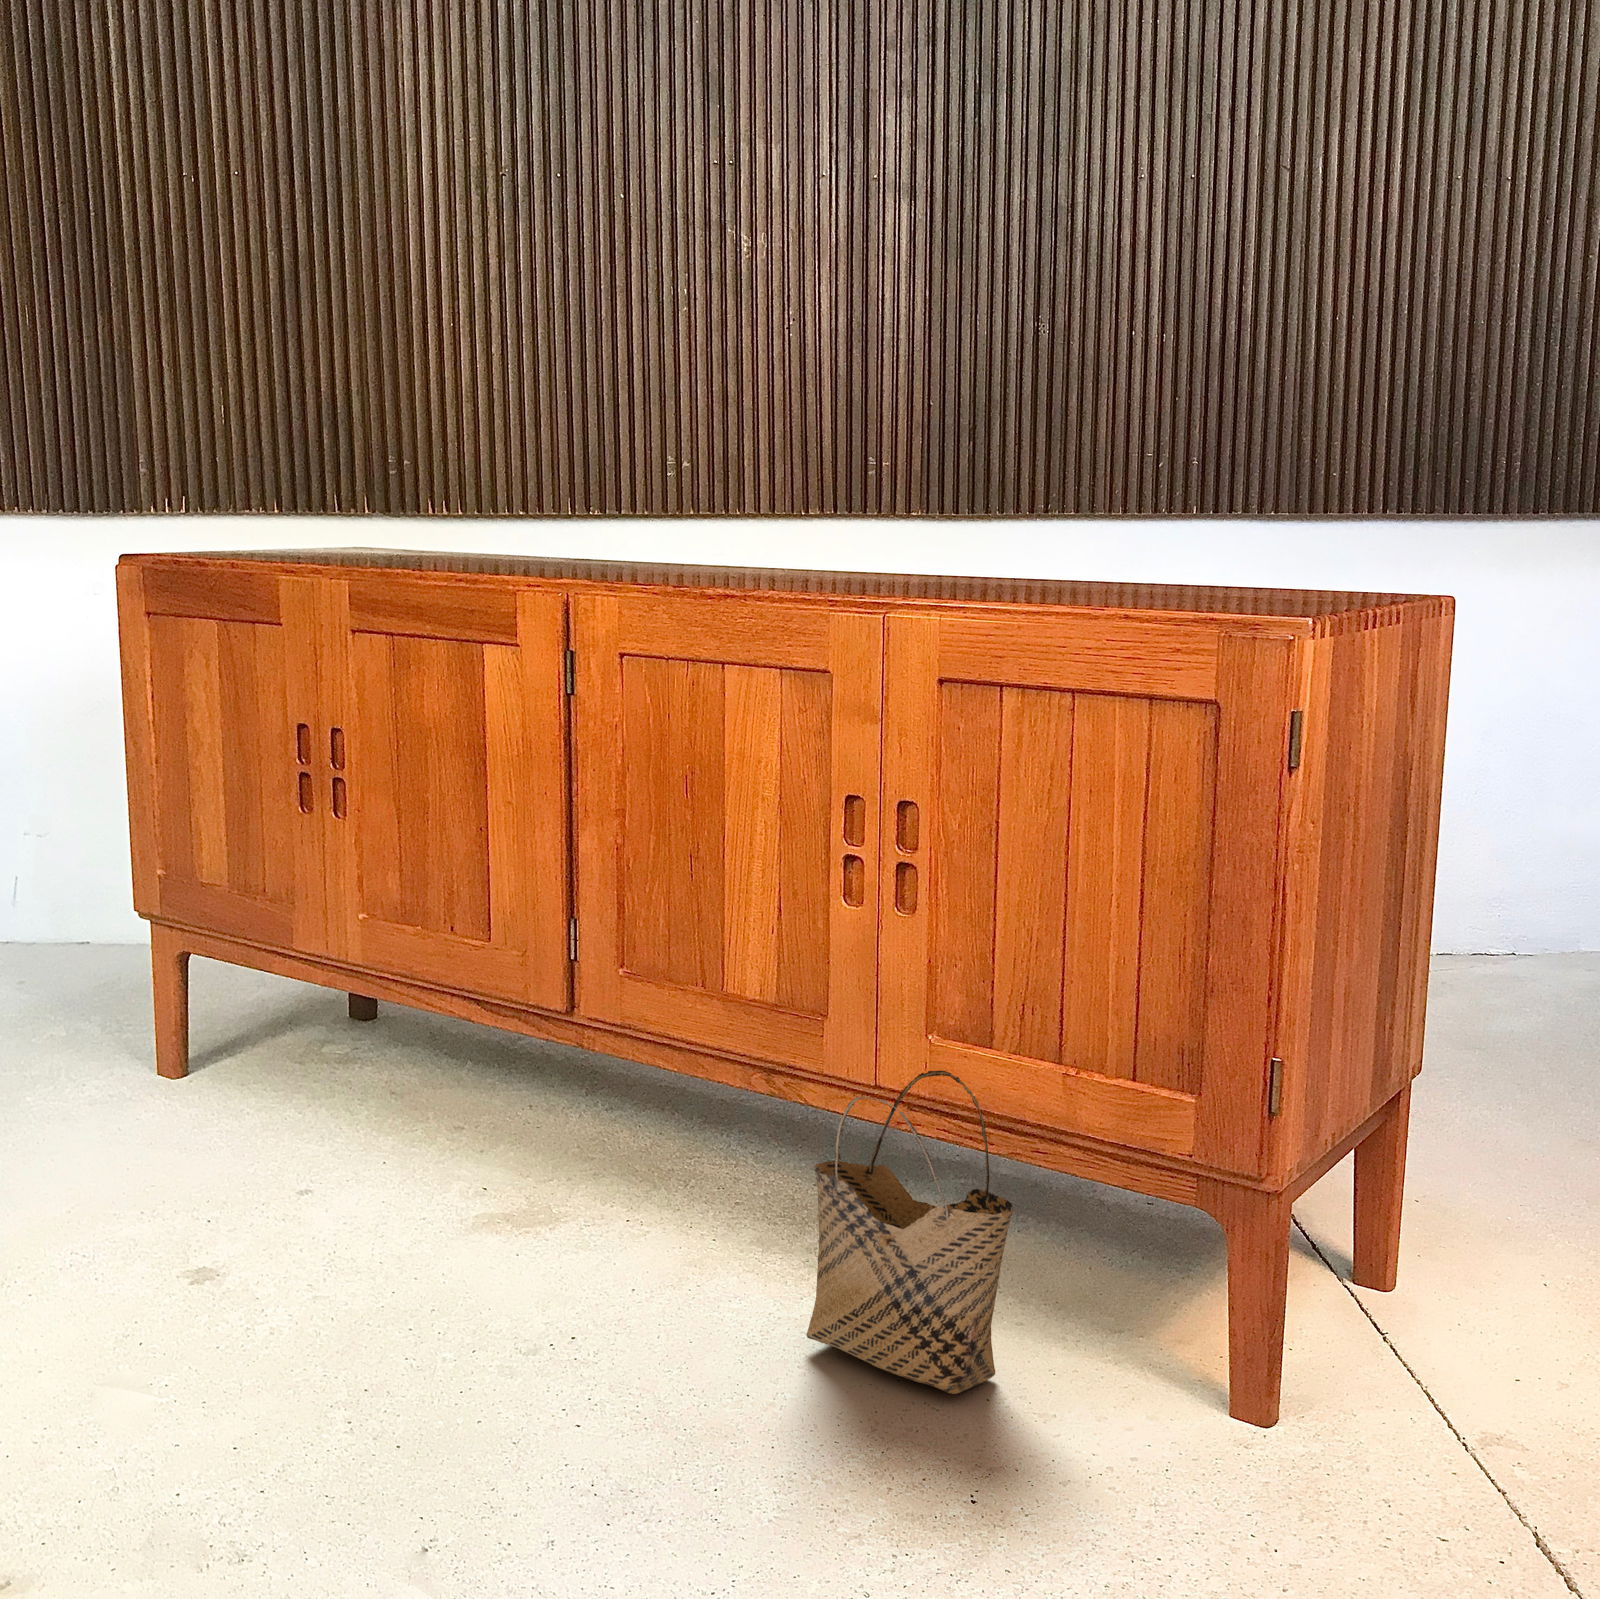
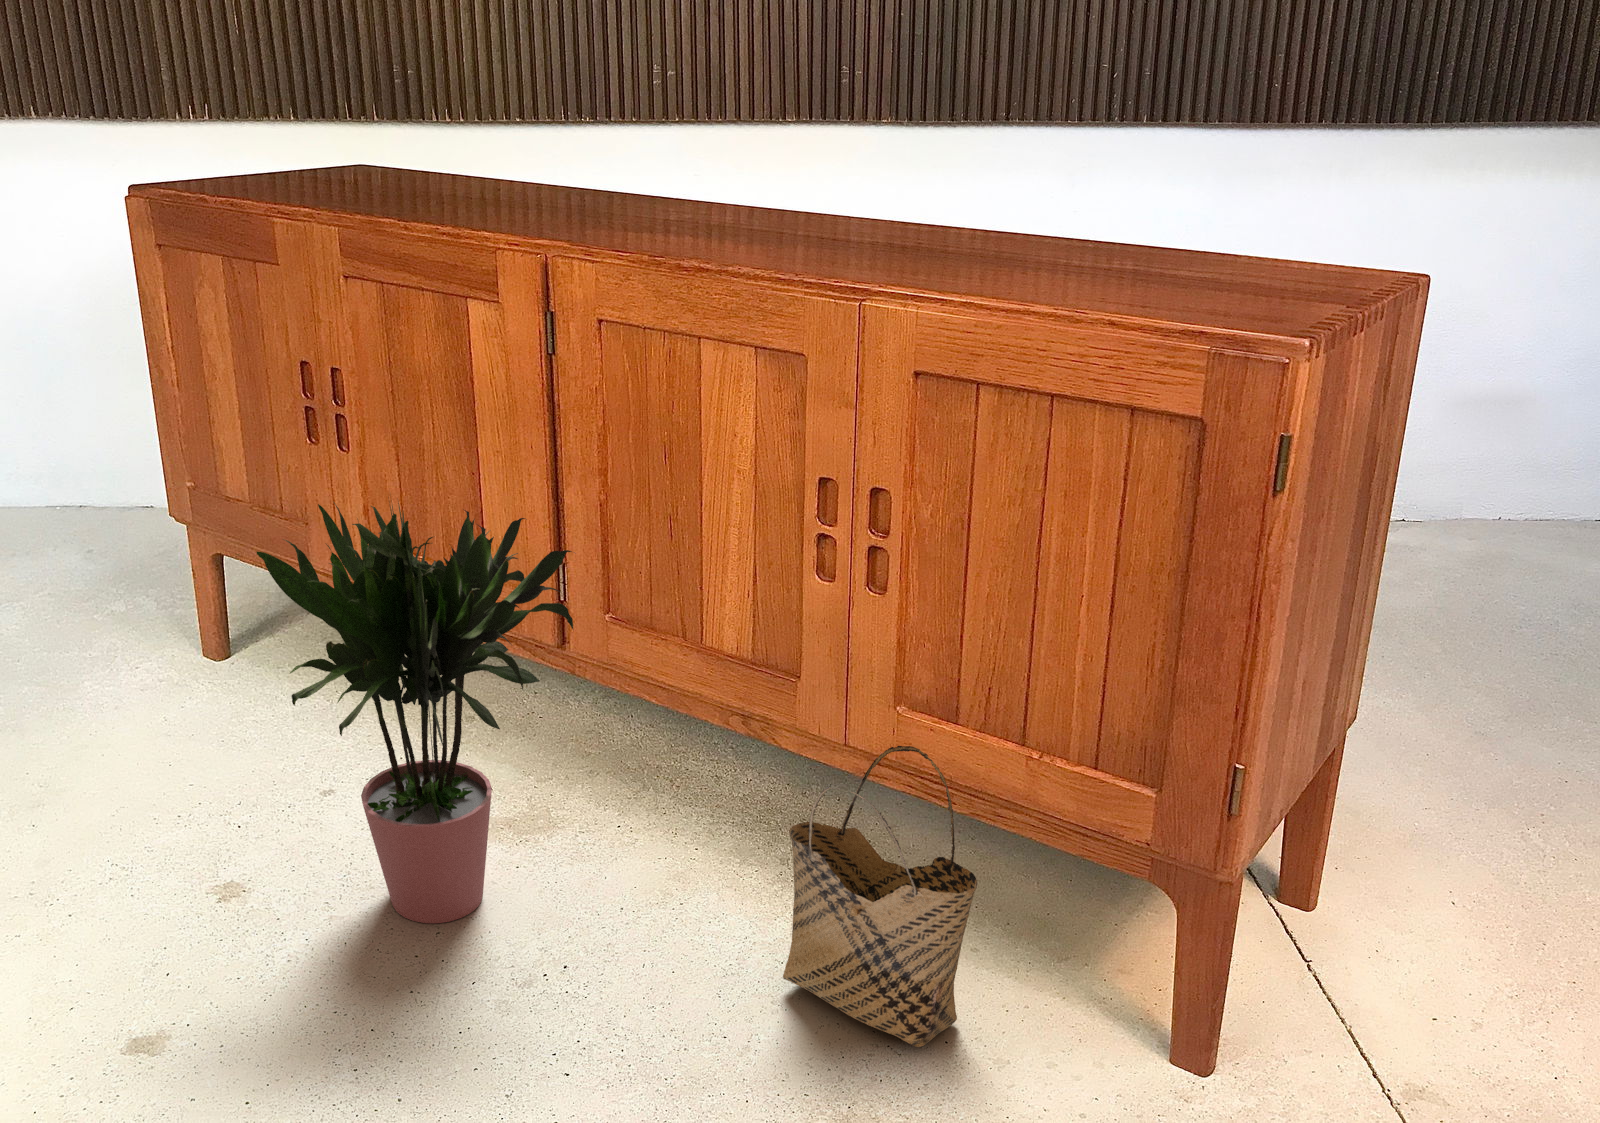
potted plant: none [266,806,608,1295] -> present [257,503,573,923]

